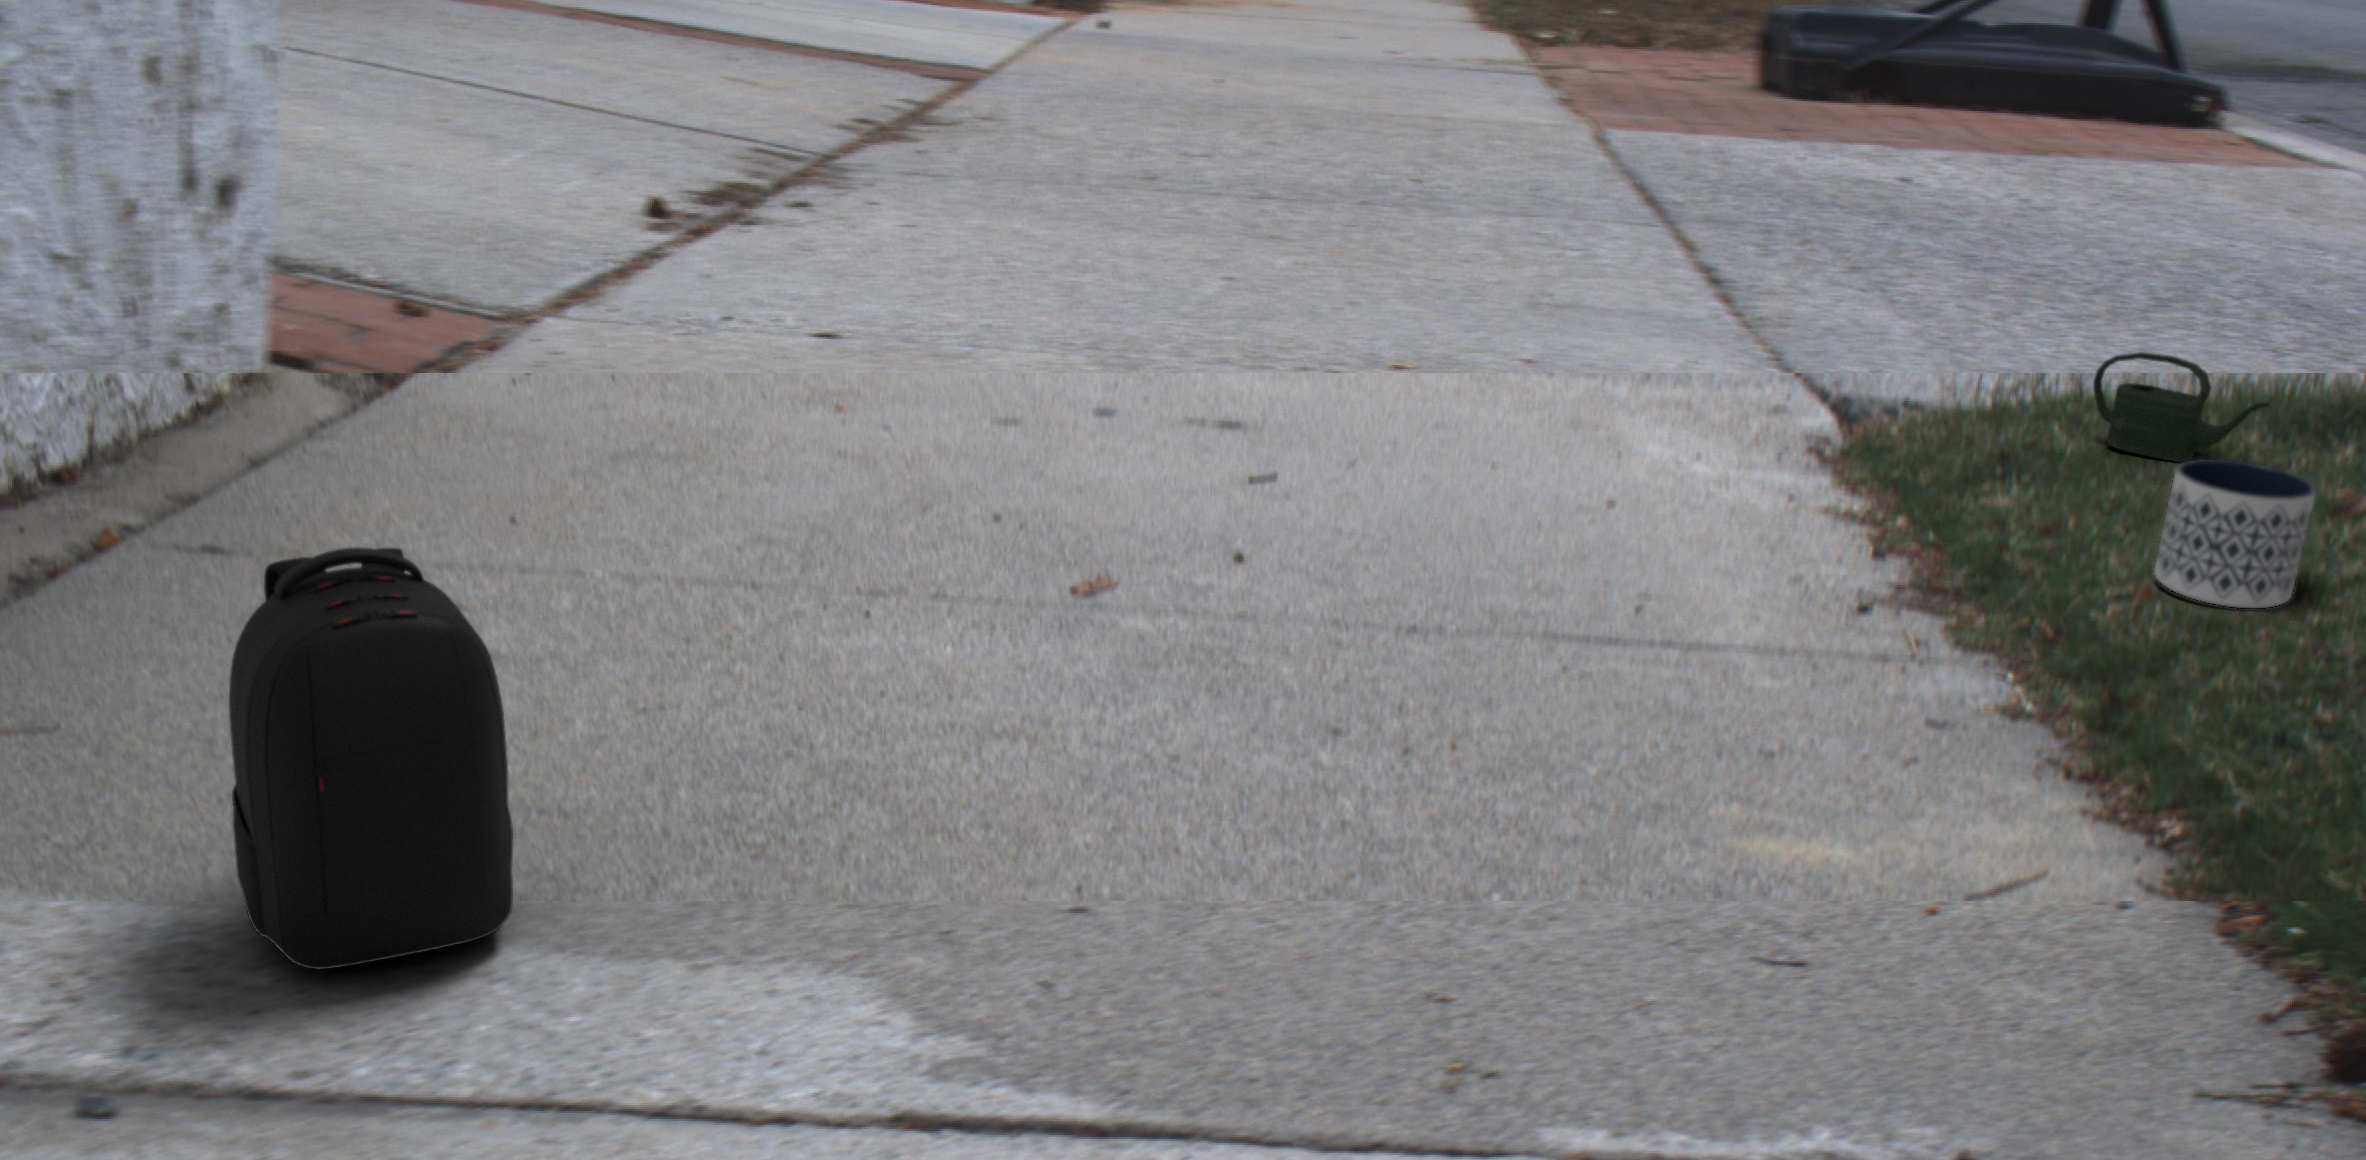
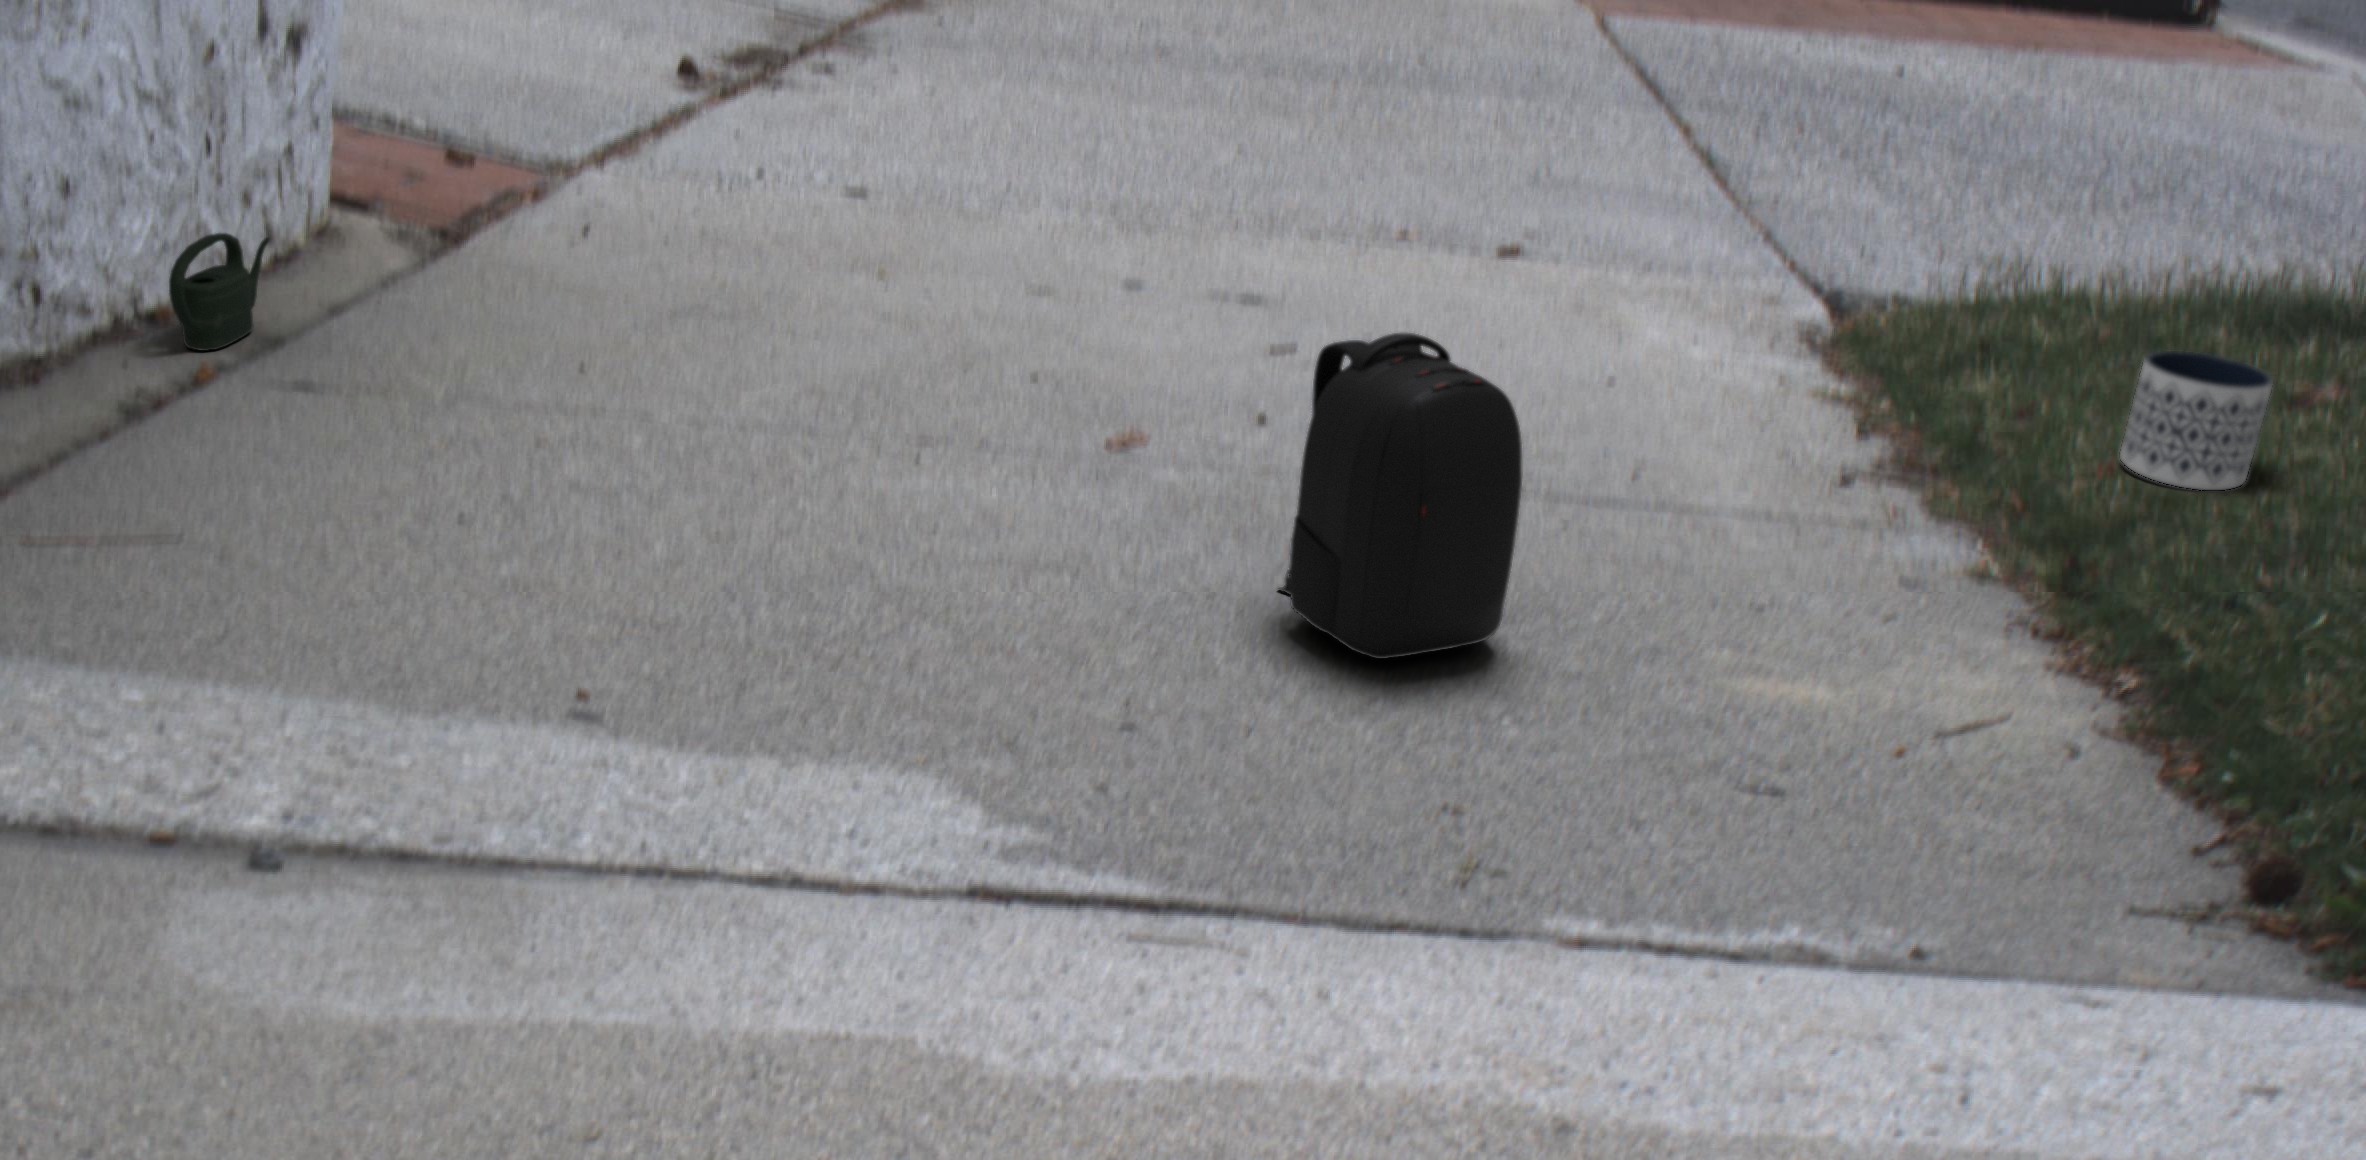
watering can: present [2093,352,2270,462] -> present [169,233,269,351]
backpack: present [229,547,513,970] -> present [1278,333,1522,659]

